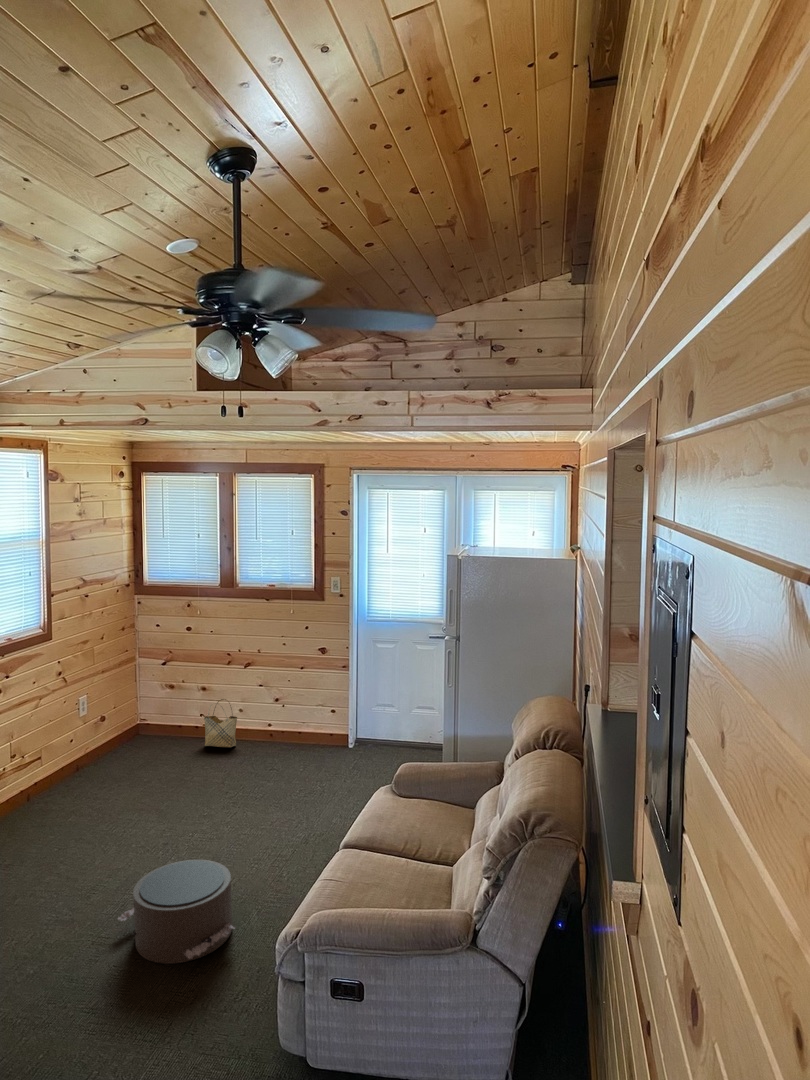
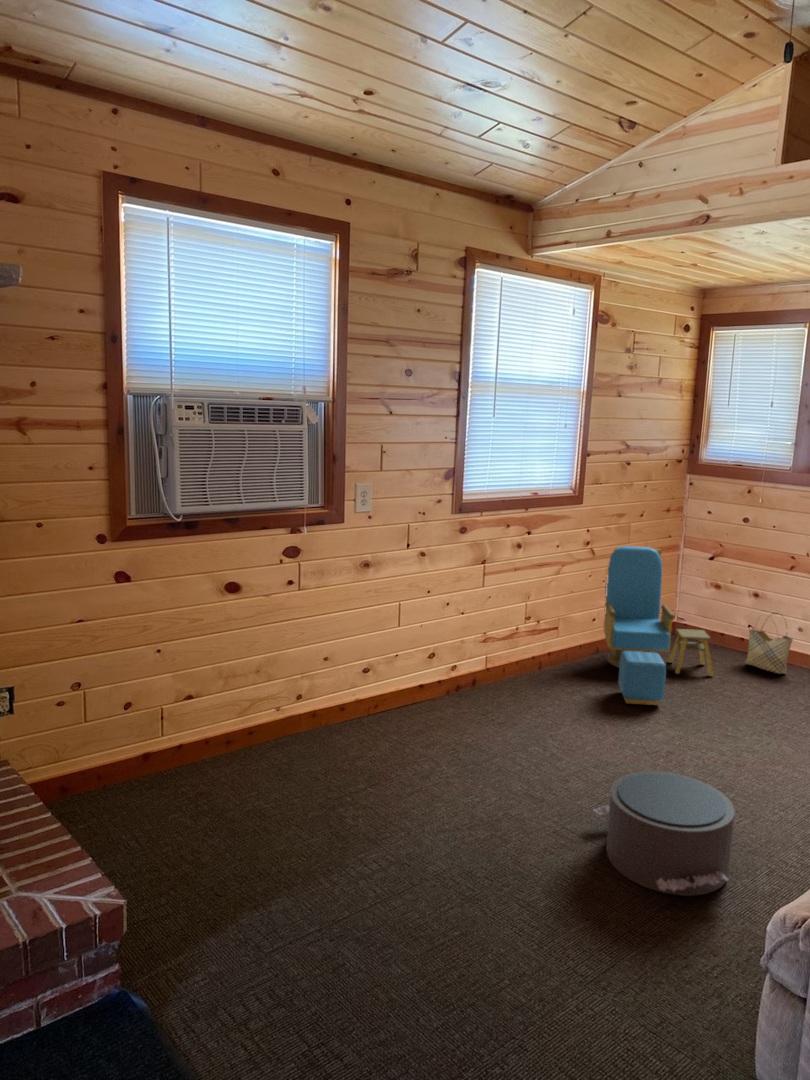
armchair: none [76,666,183,812] -> present [603,546,713,705]

